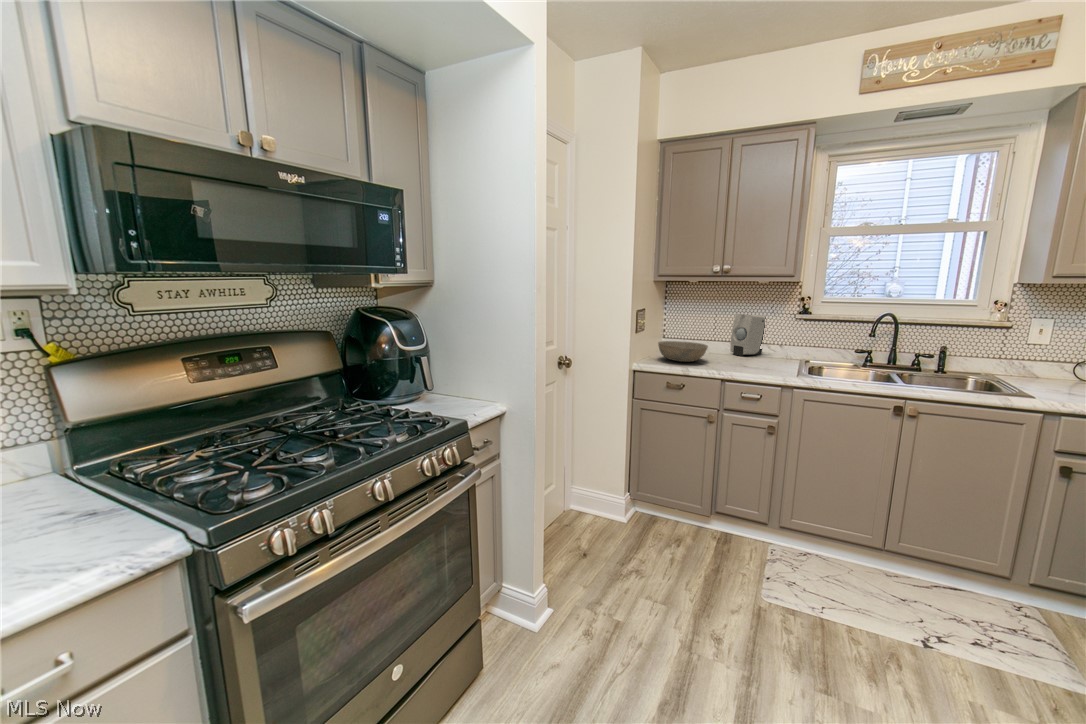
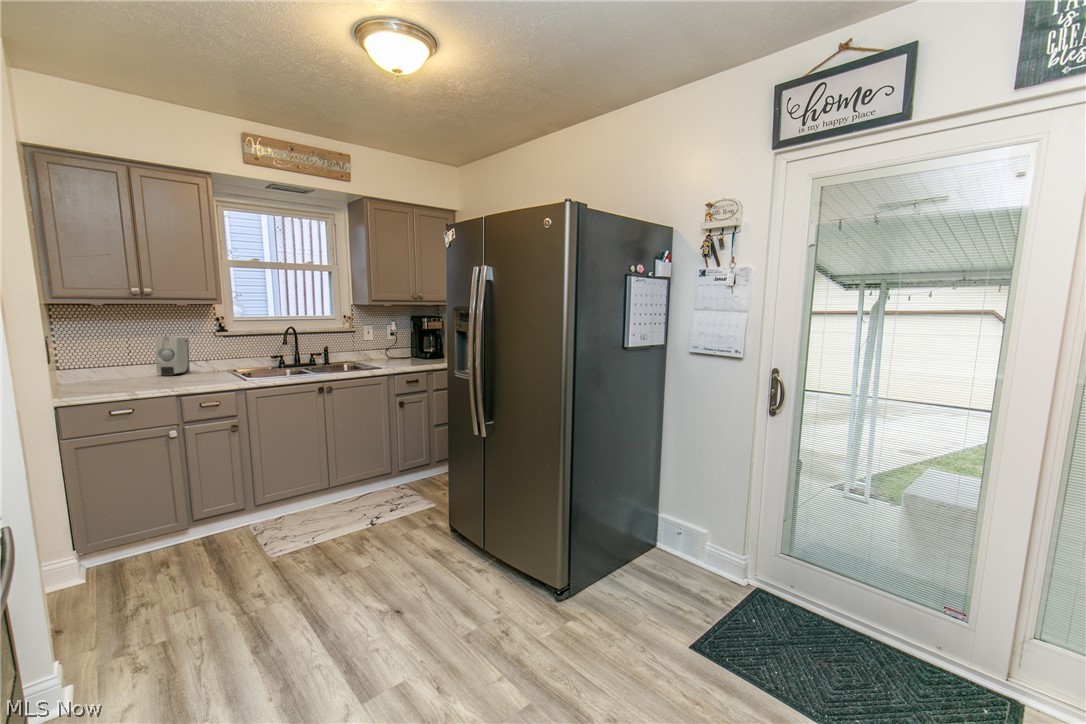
bowl: present [658,341,708,362] -> none [77,369,146,390]

